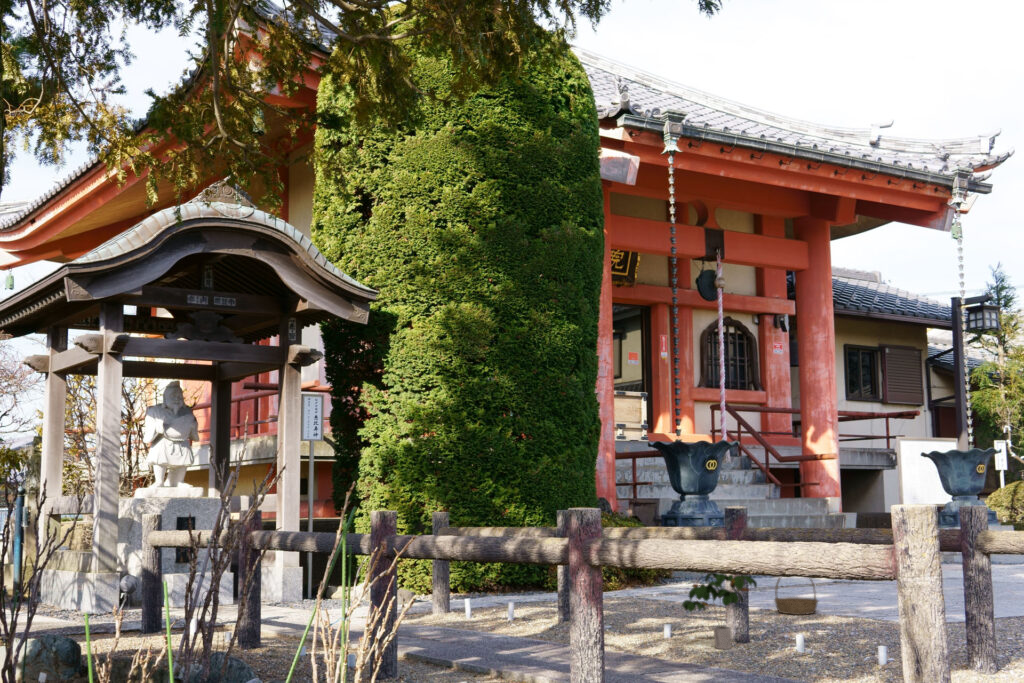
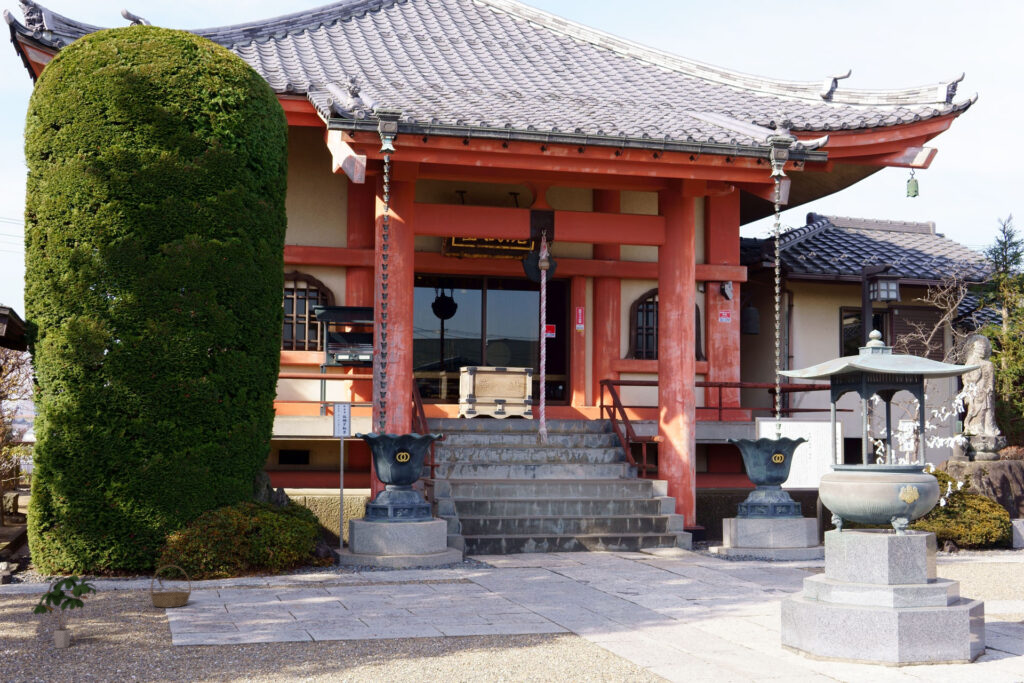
basket: present [774,577,818,615] -> present [150,565,191,608]

